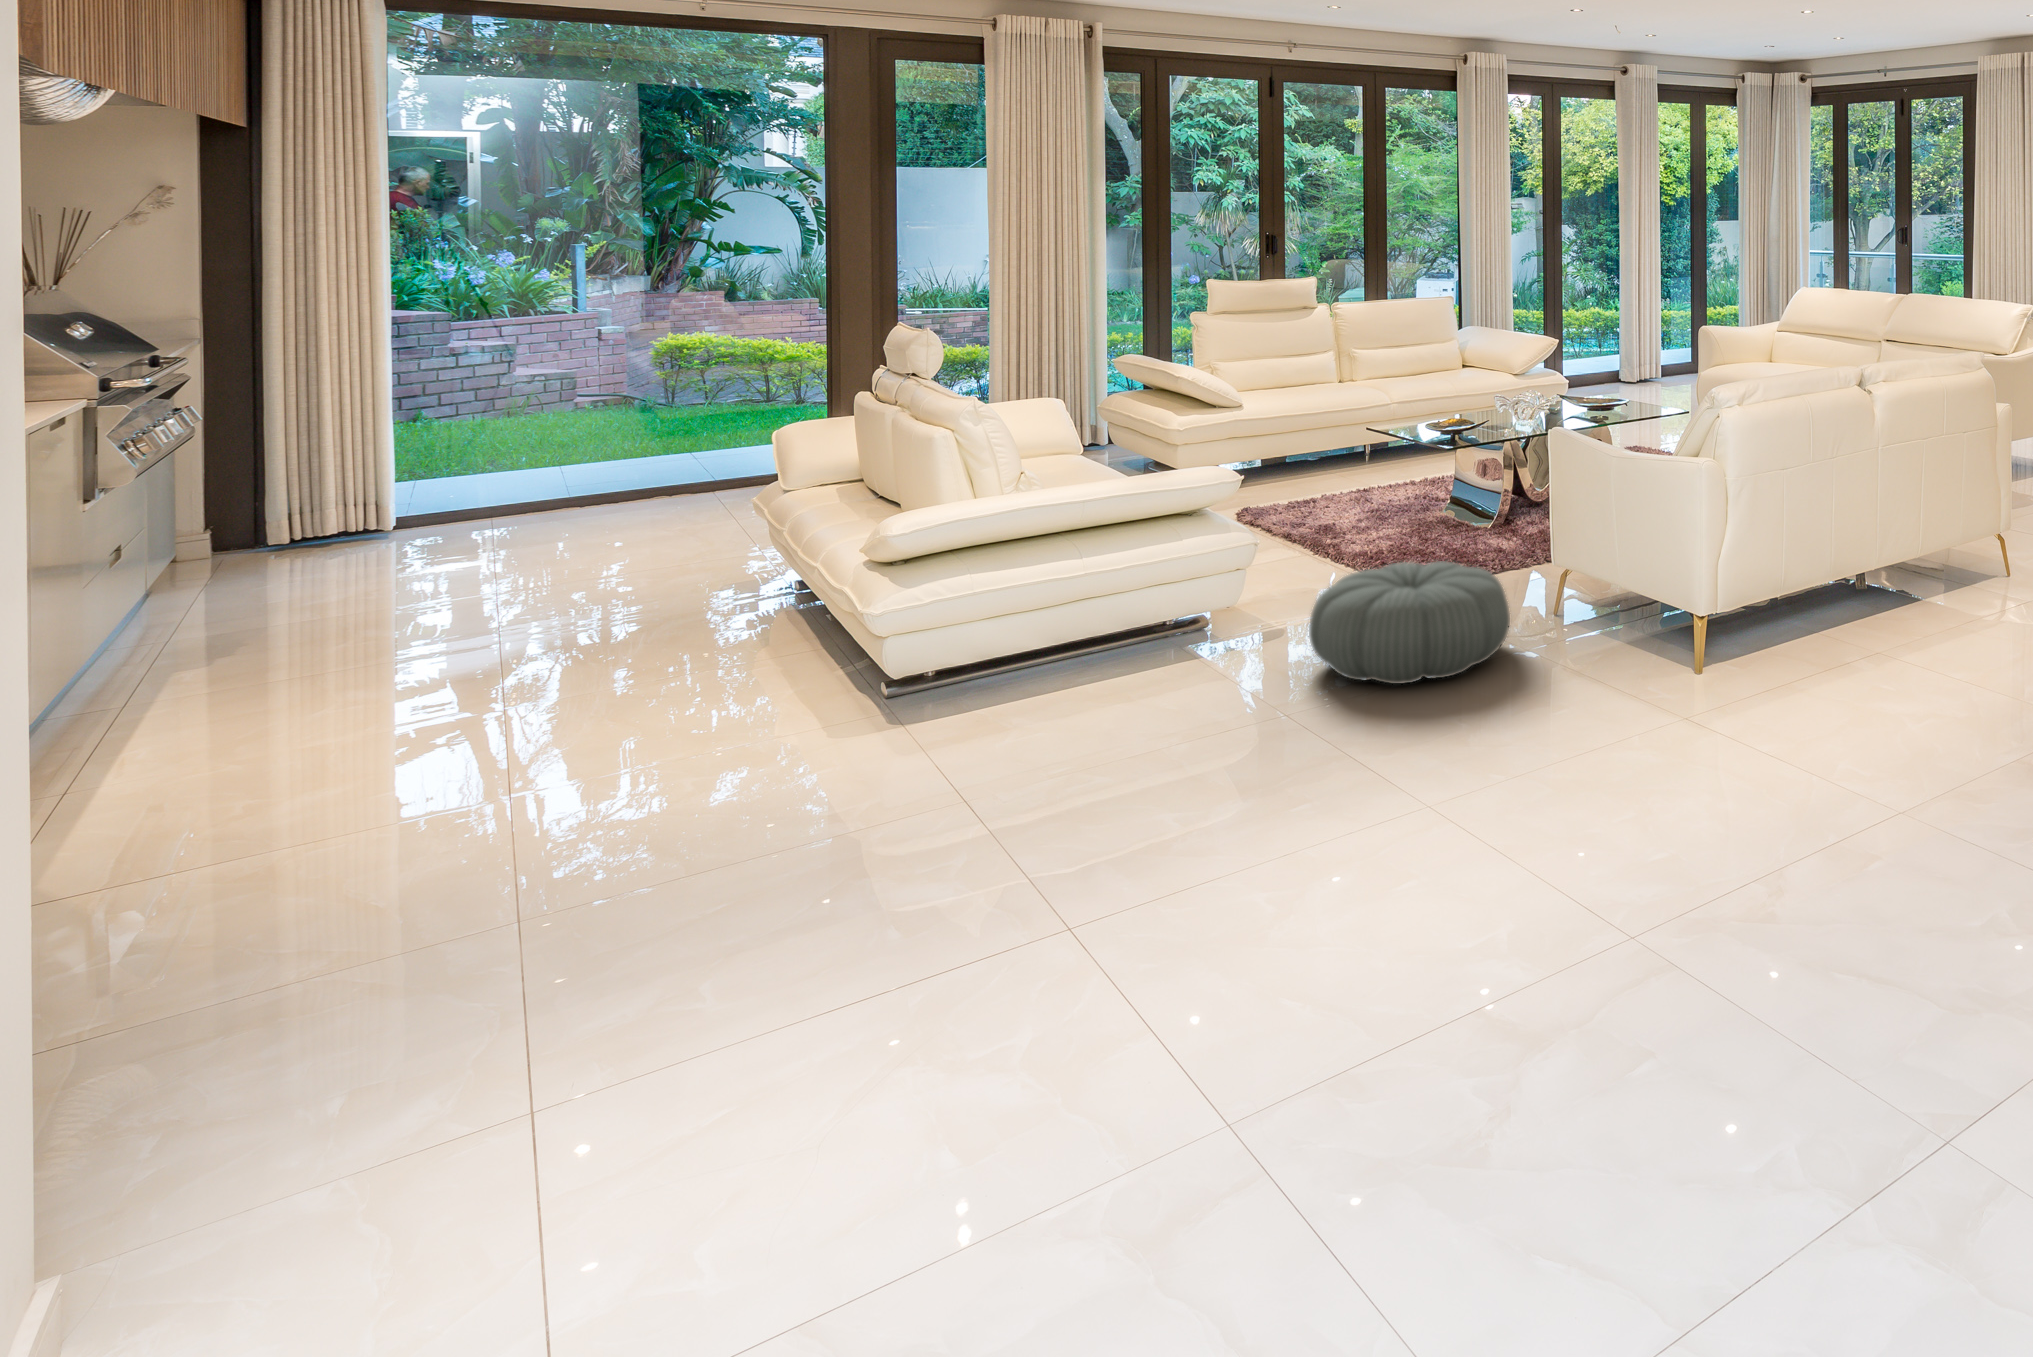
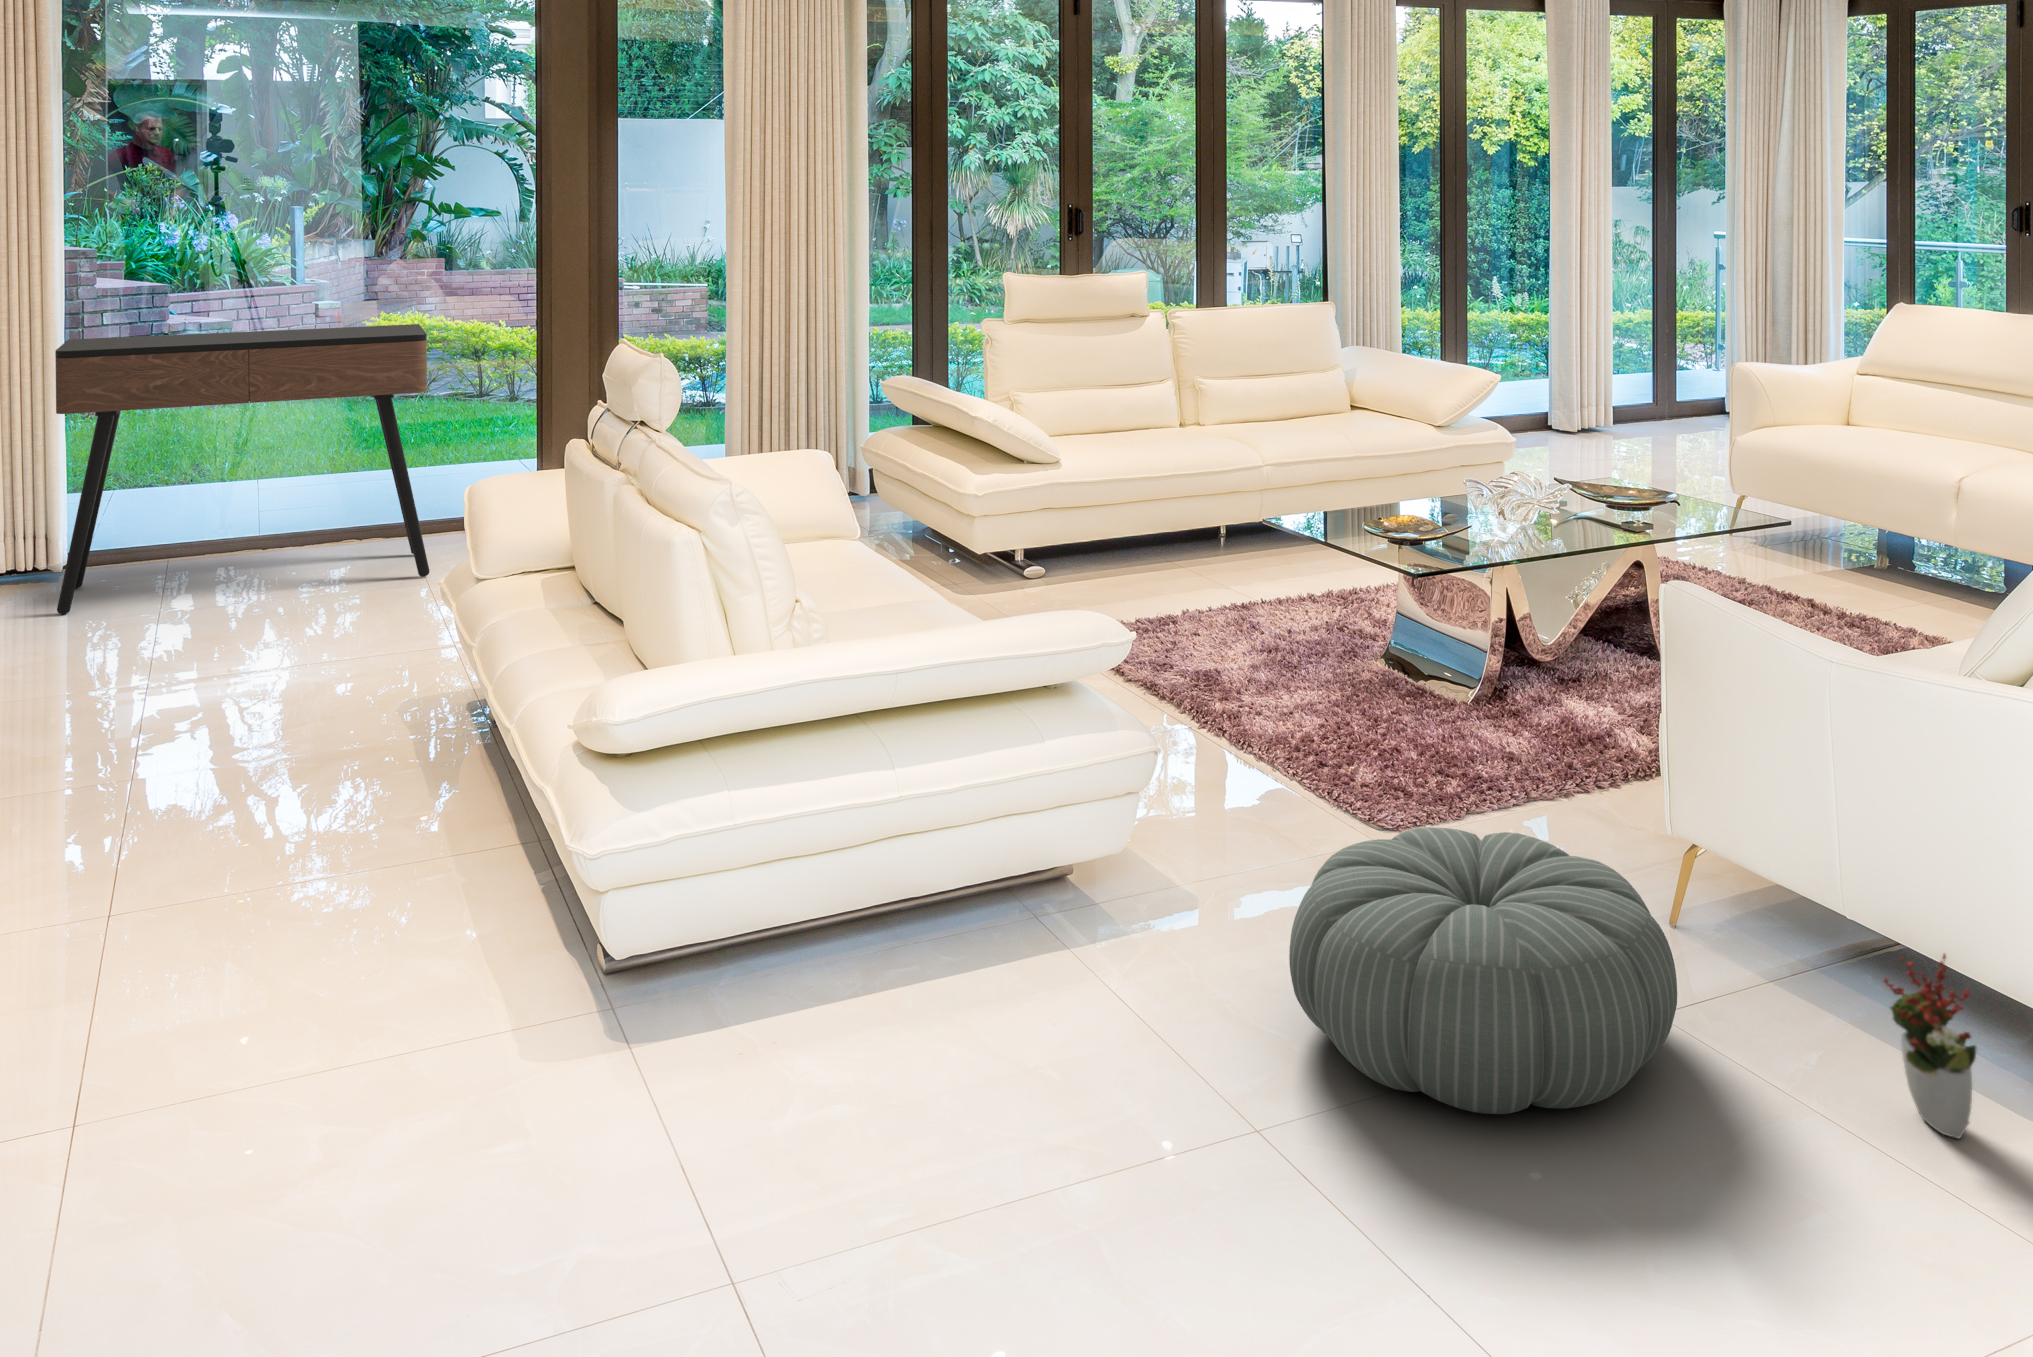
console table: none [389,327,728,557] -> present [55,324,430,614]
decorative plant: none [1598,585,1639,669] -> present [1884,954,1976,1138]

